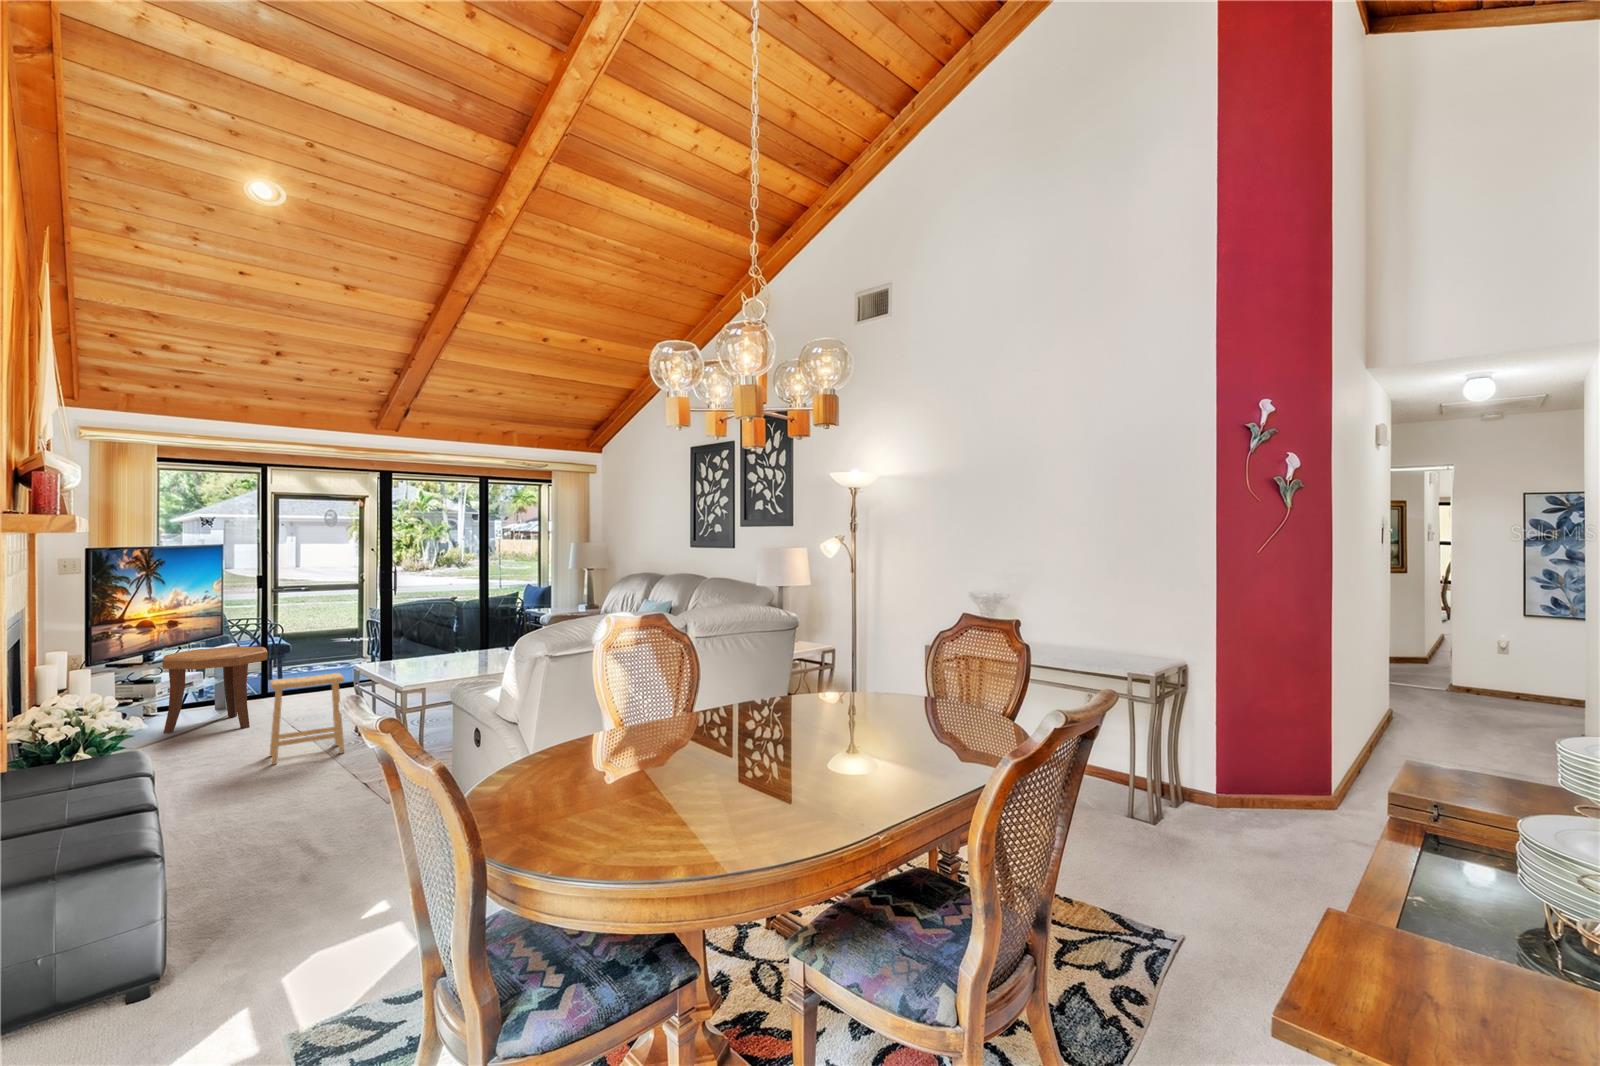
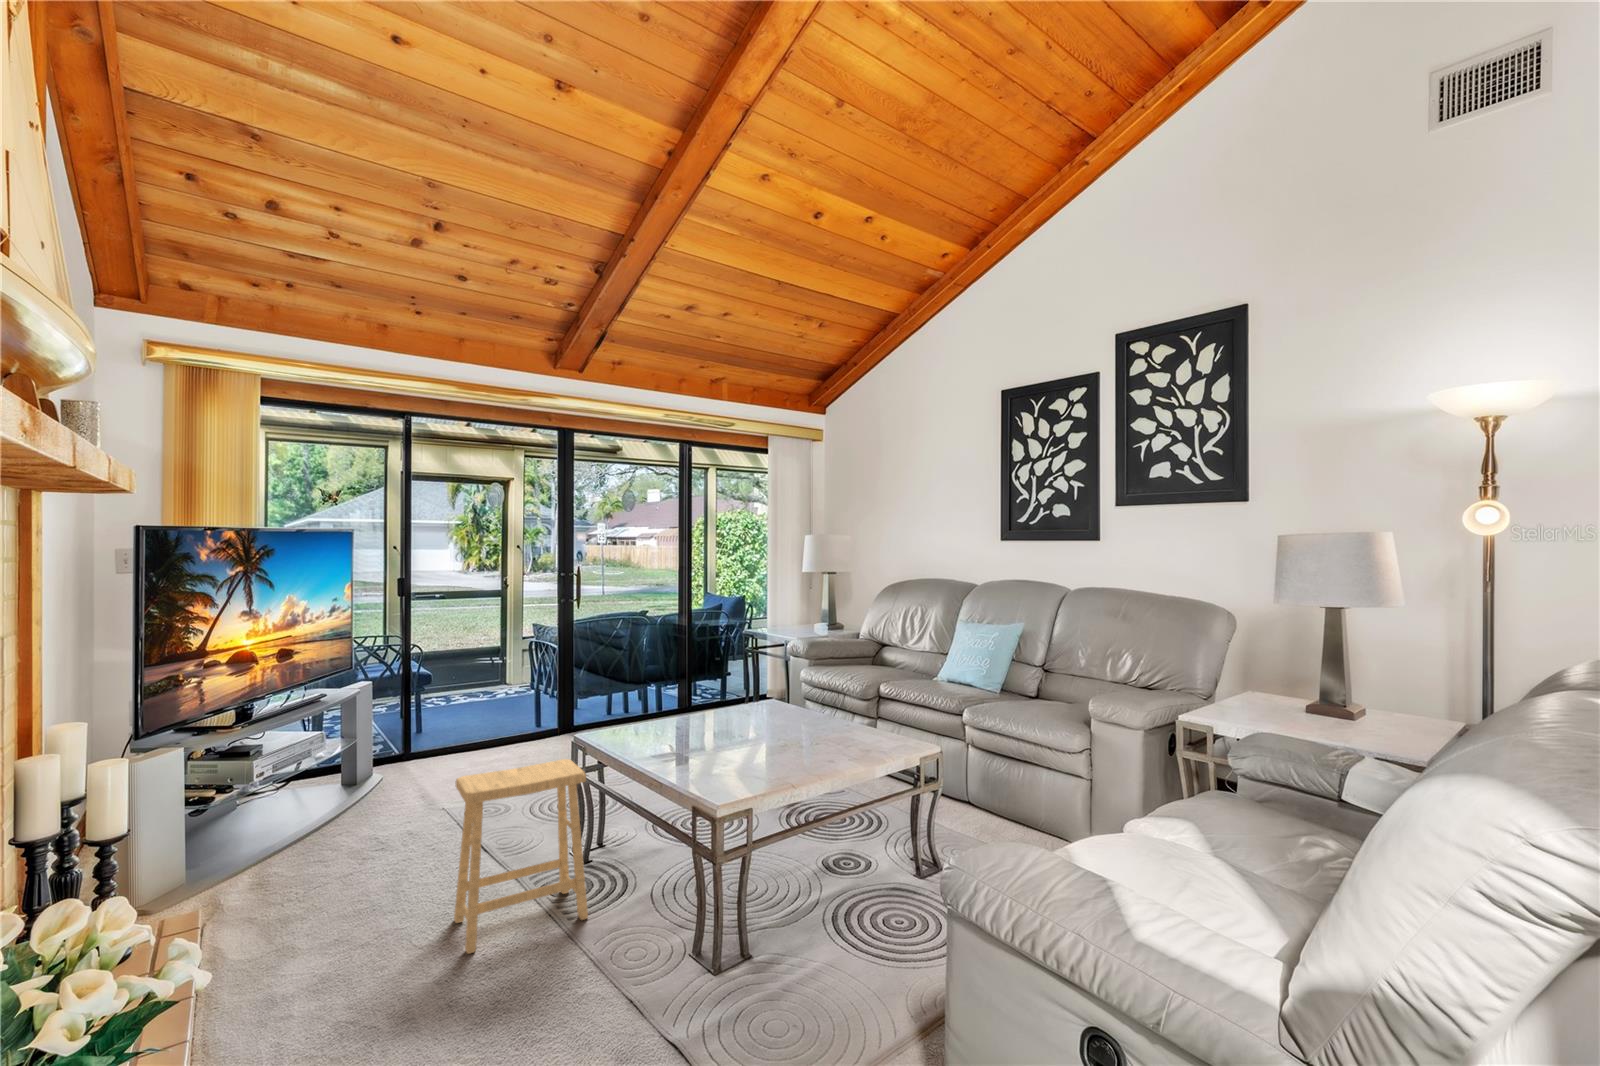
side table: present [163,647,268,734] -> none [267,690,427,842]

